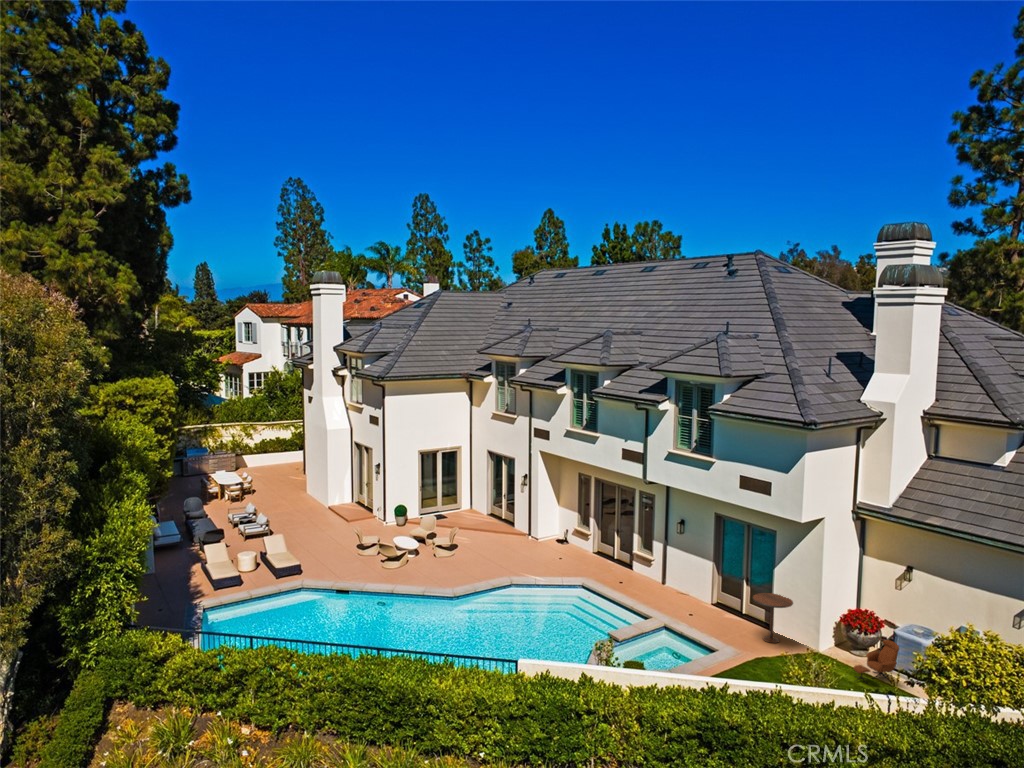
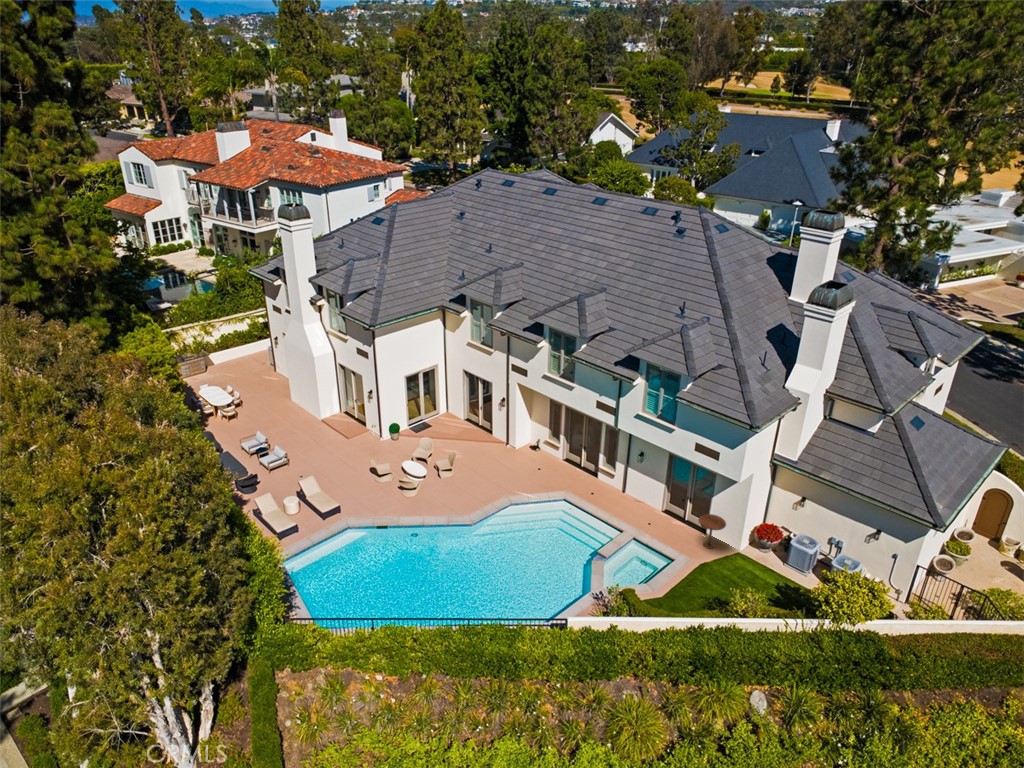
lounge chair: present [854,640,899,681] -> none [766,550,795,582]

